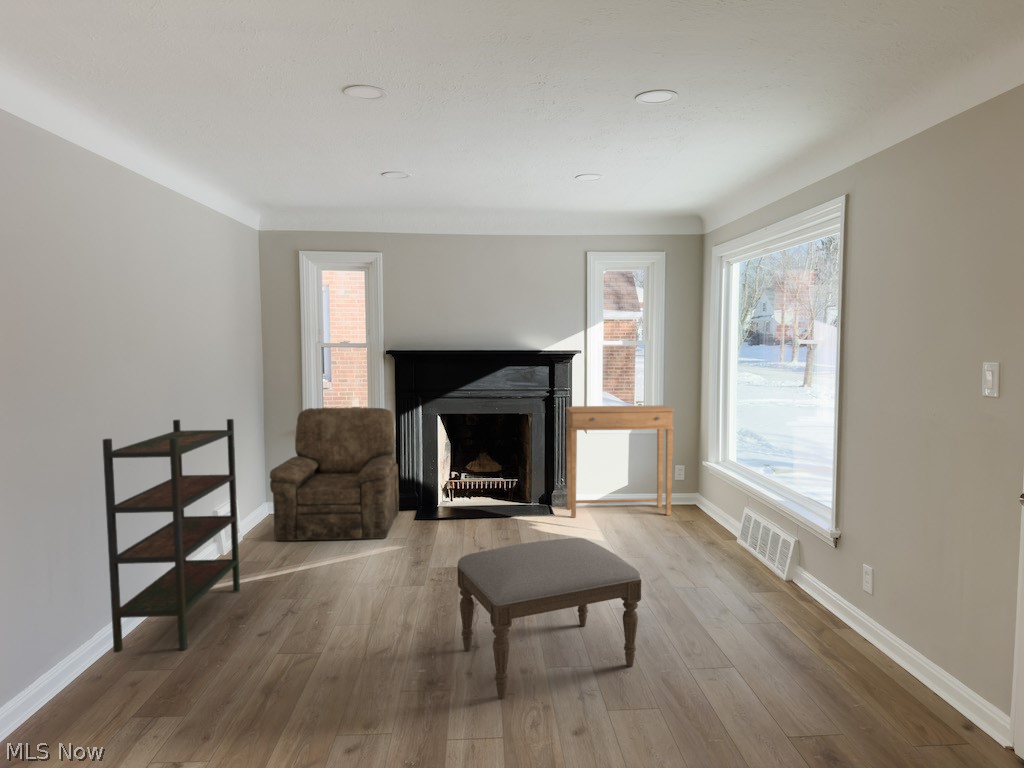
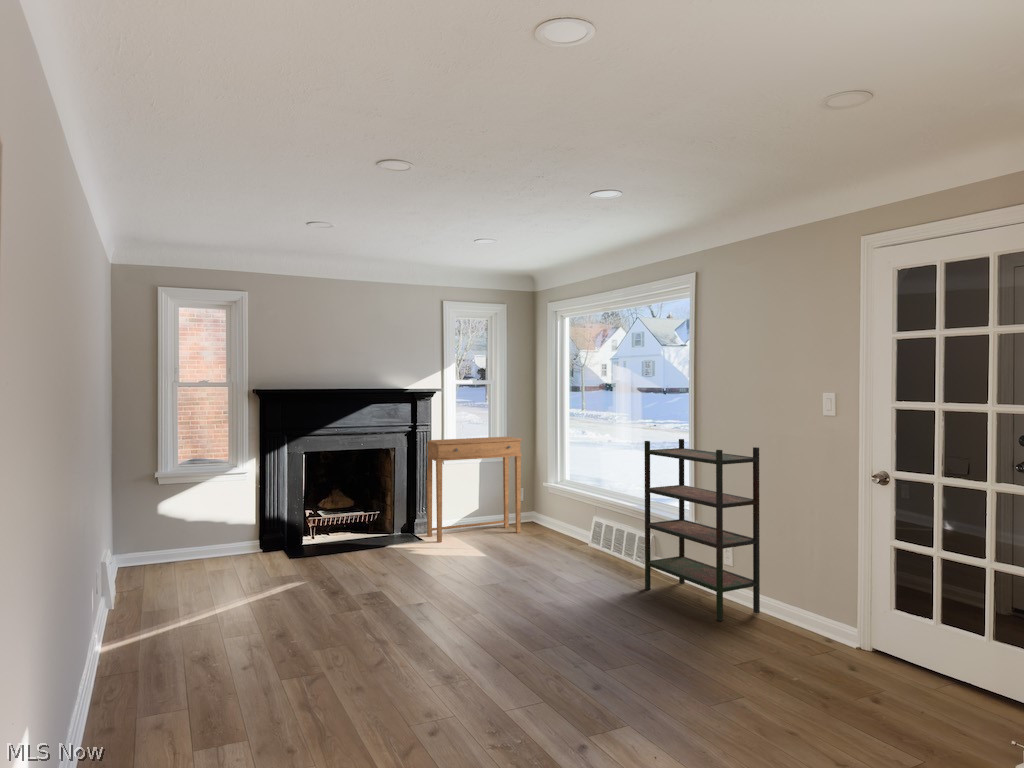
armchair: present [270,407,399,541] -> none [146,448,277,592]
bookshelf: present [103,419,240,653] -> present [645,439,760,621]
ottoman: present [457,538,641,699] -> none [428,537,575,661]

